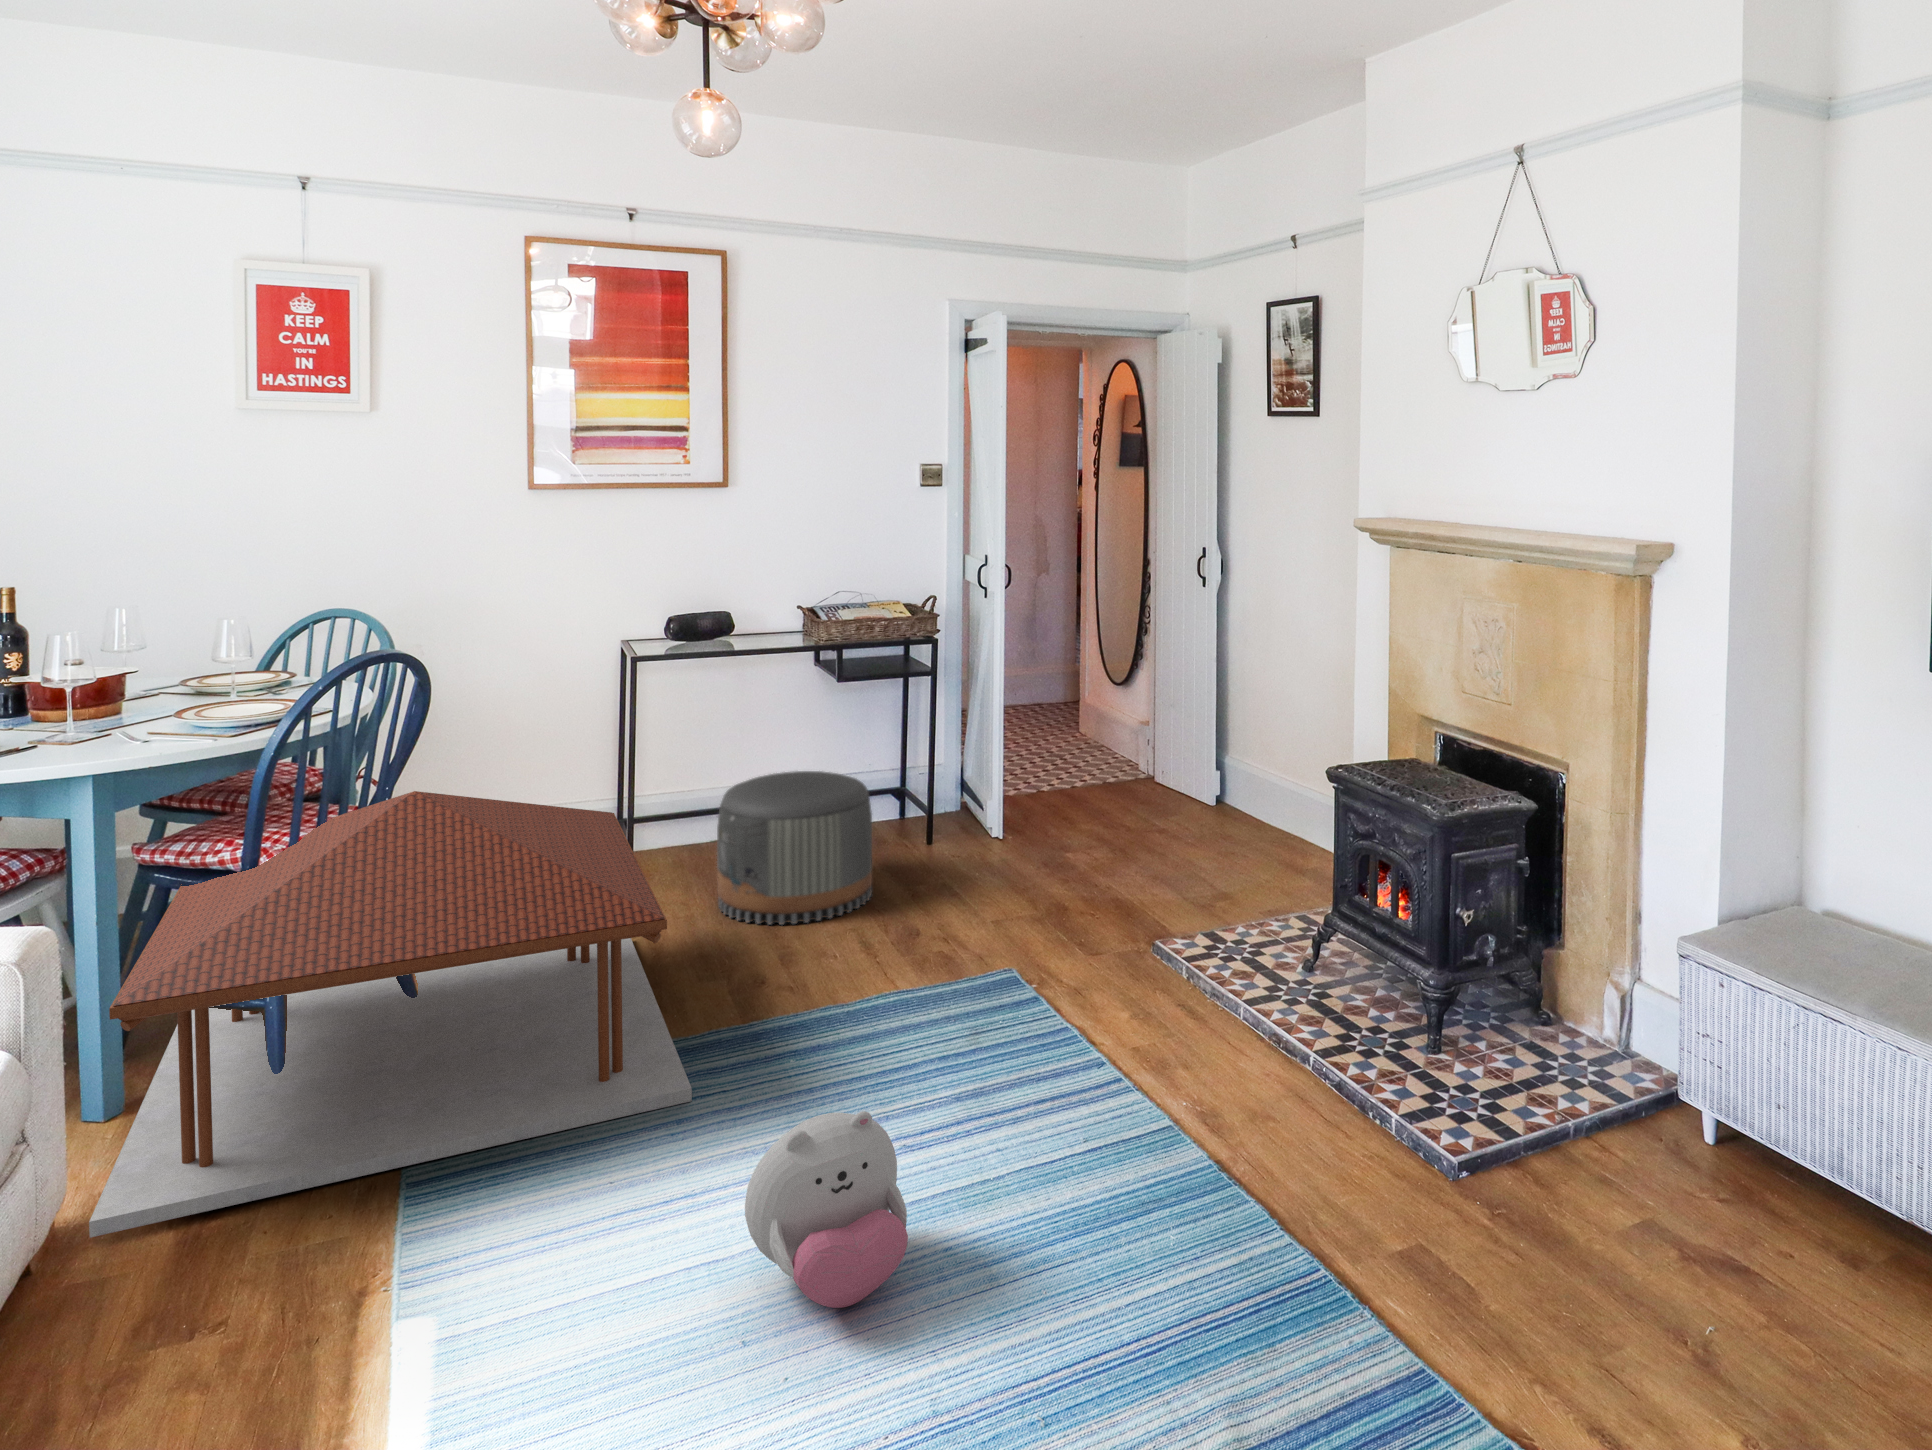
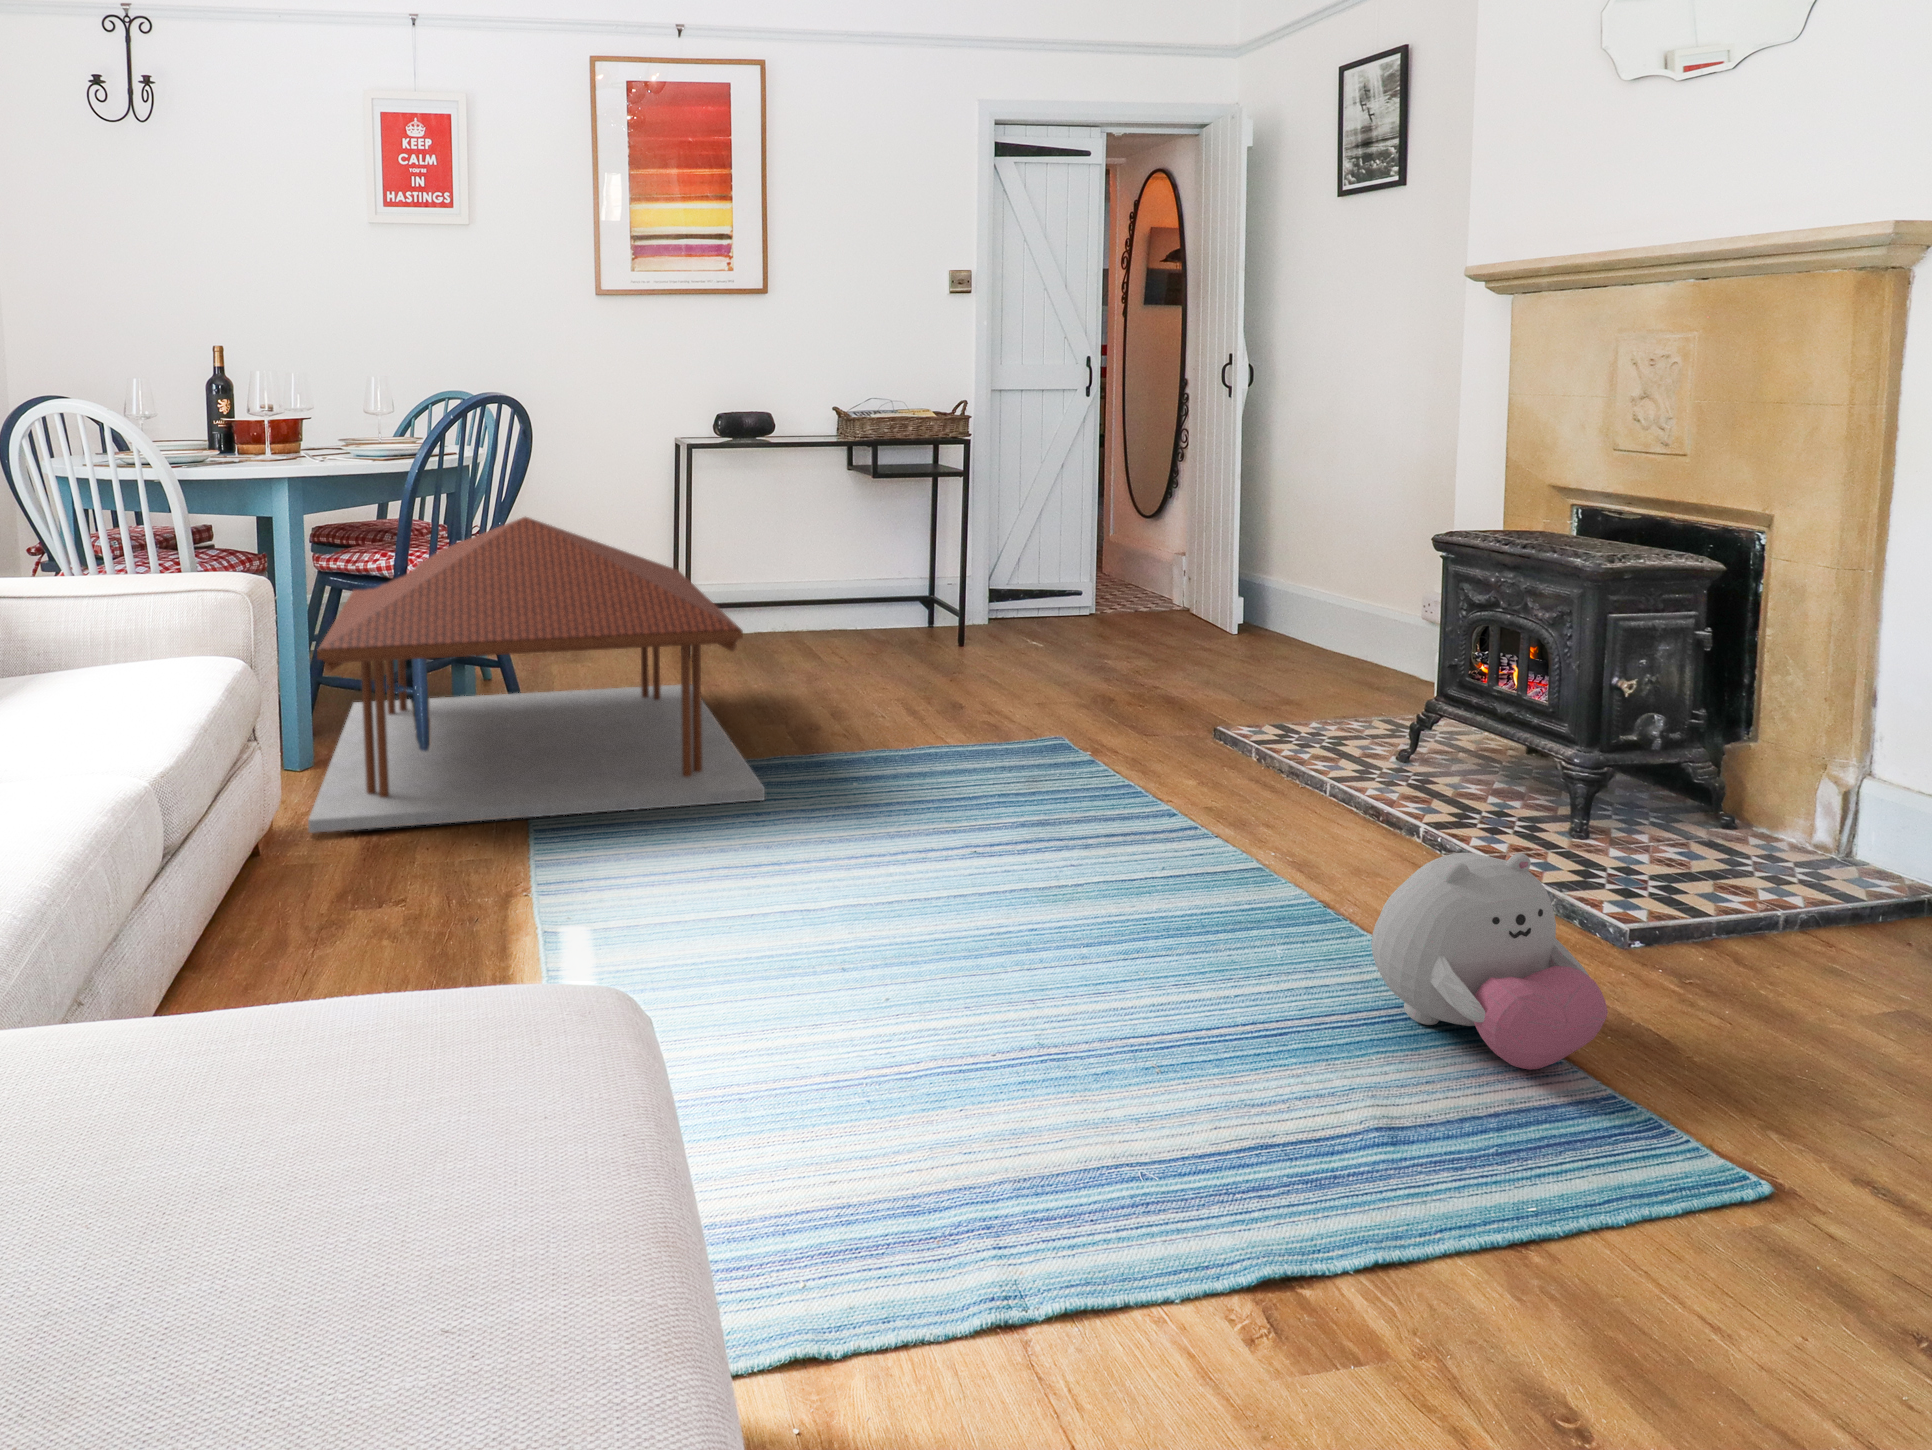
pouf: present [717,771,872,925] -> none [765,555,909,689]
plush toy: present [745,1111,908,1308] -> present [1371,853,1608,1070]

